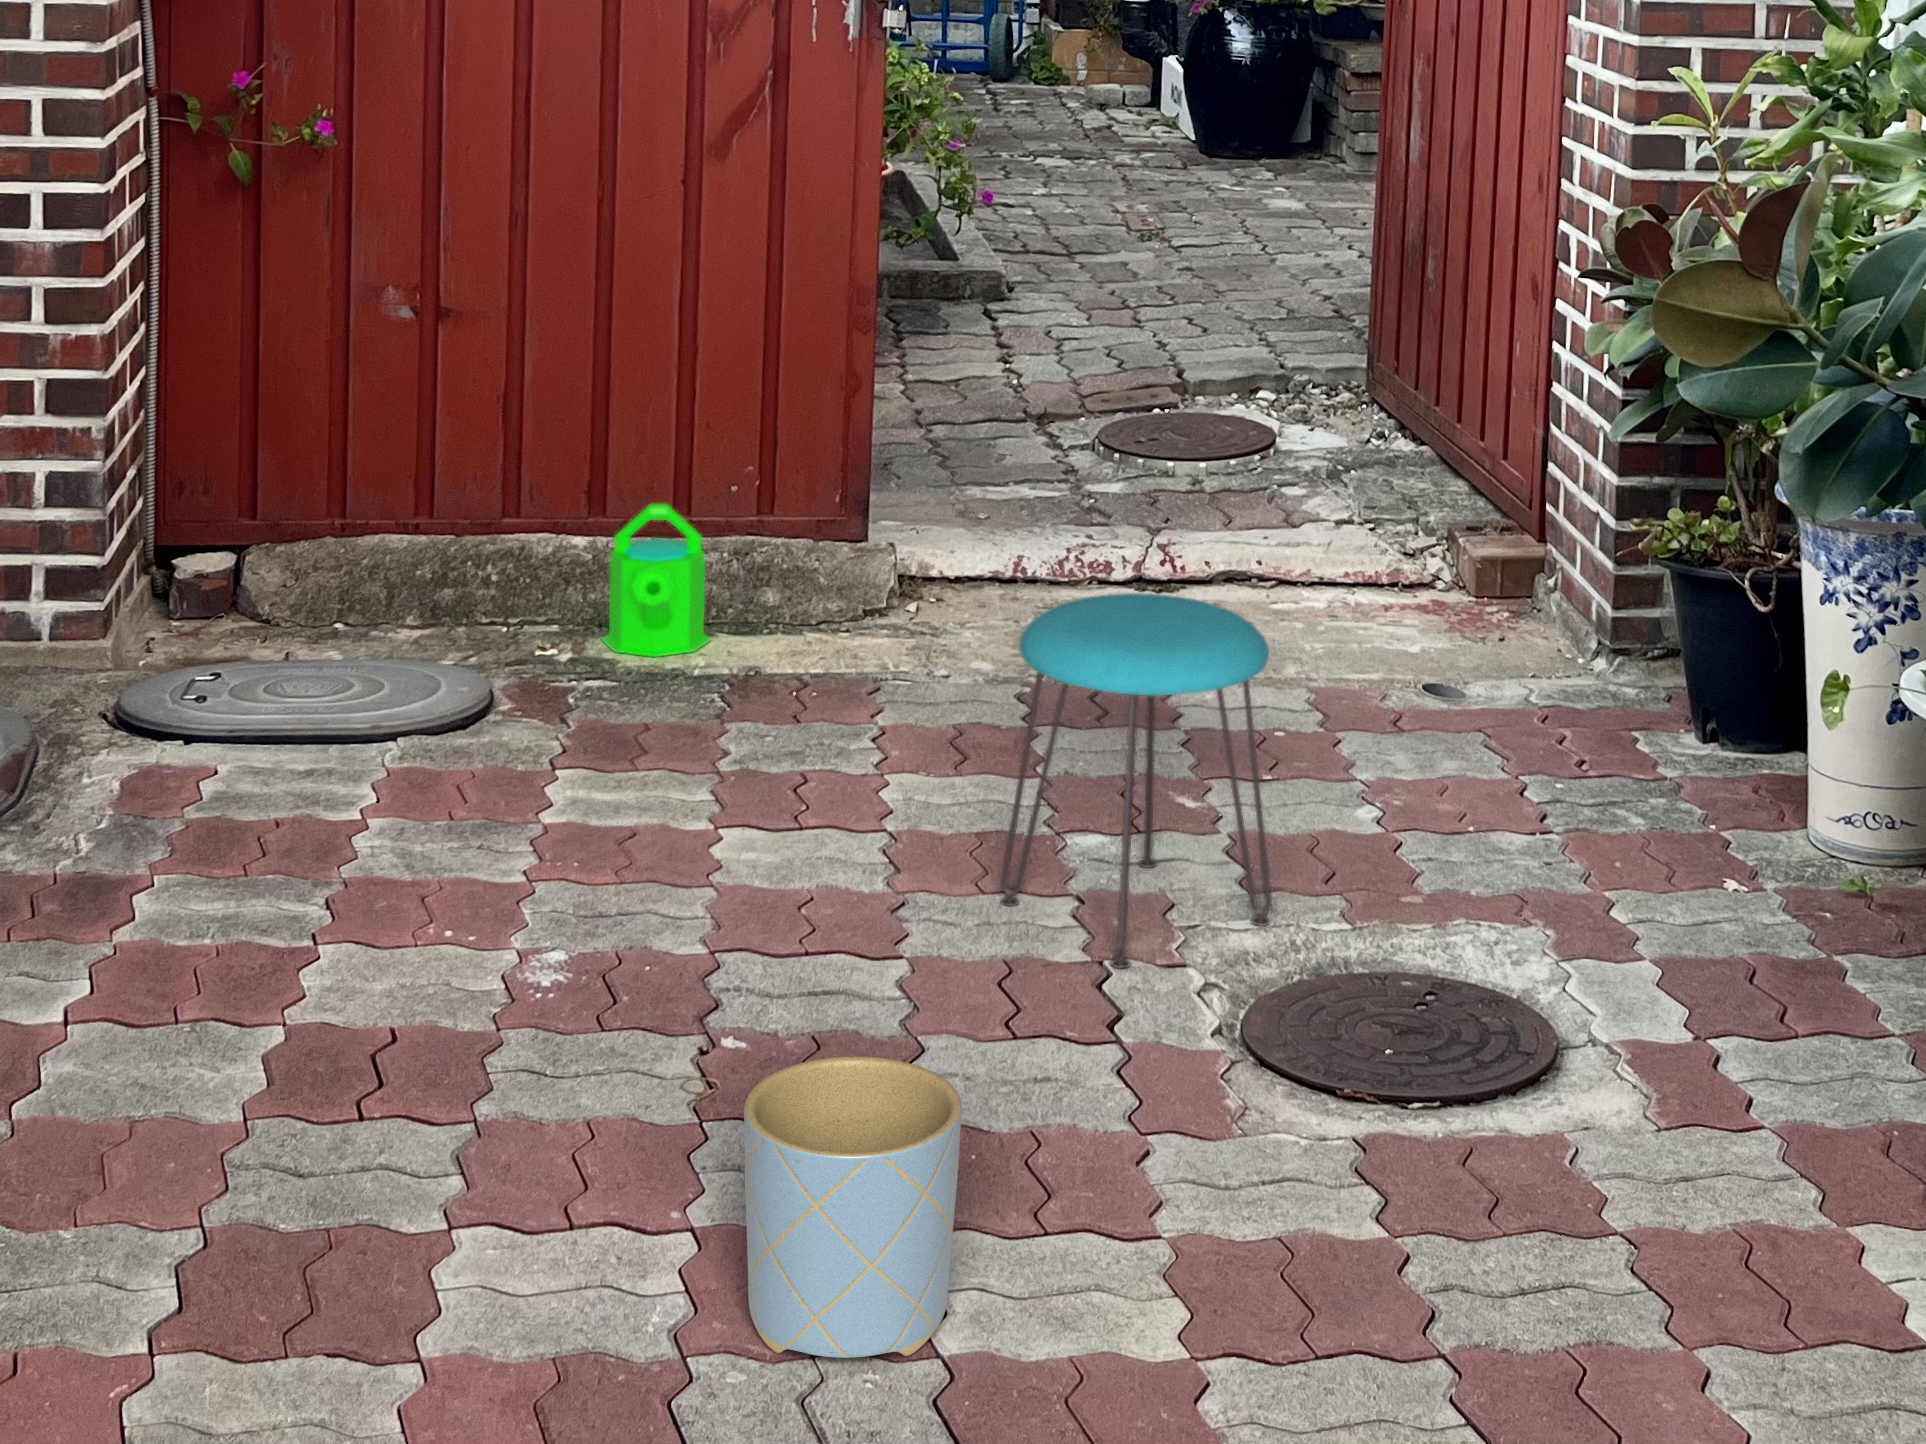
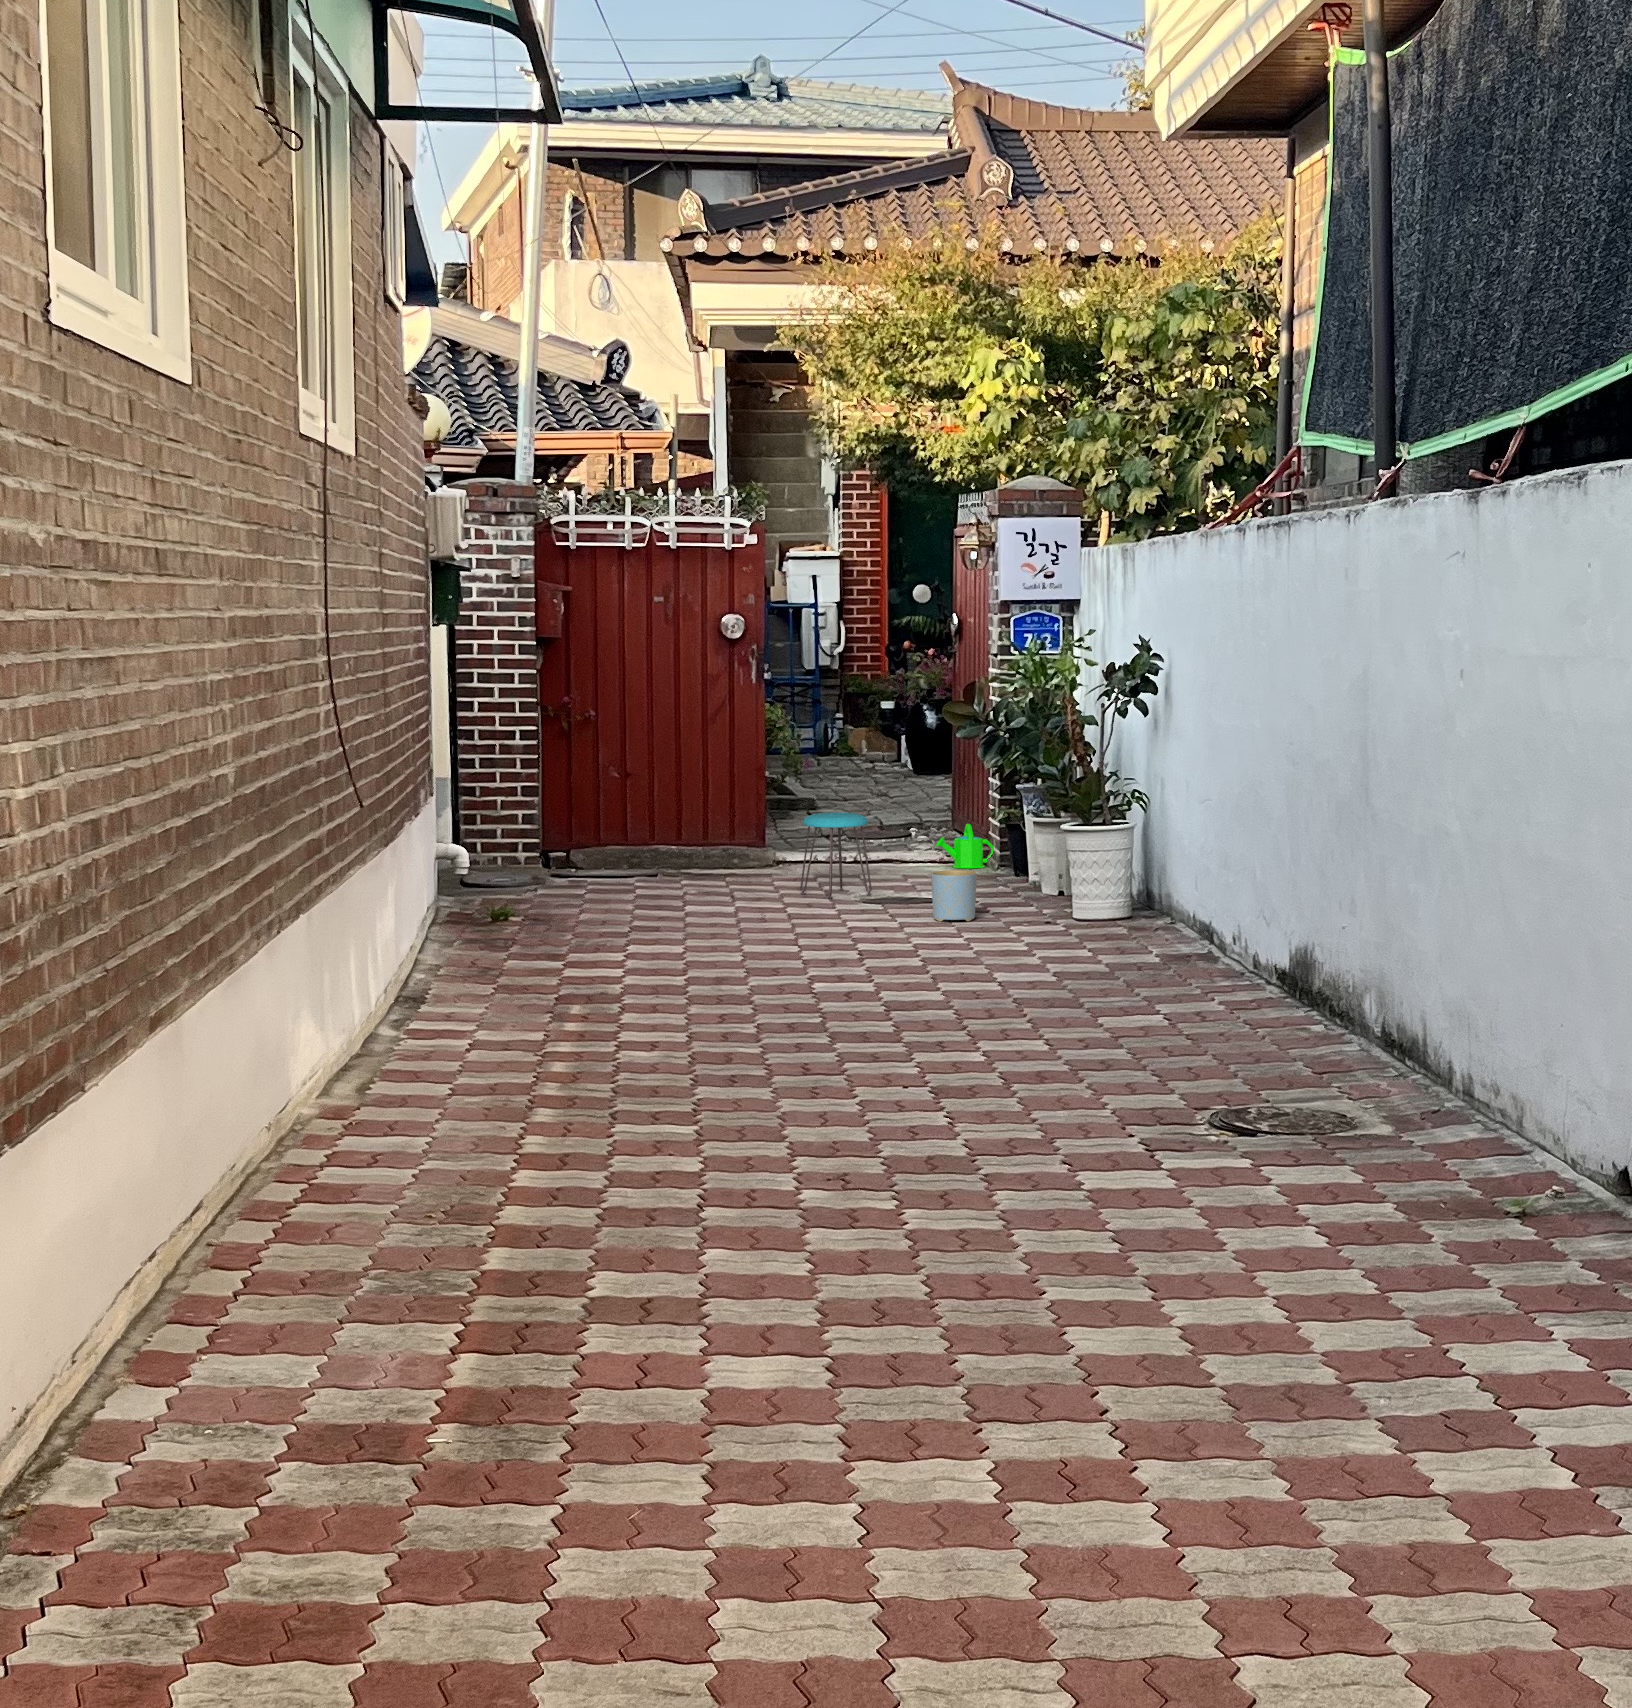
watering can: present [601,504,711,657] -> present [936,824,994,869]
planter: present [744,1056,962,1358] -> present [931,870,976,922]

